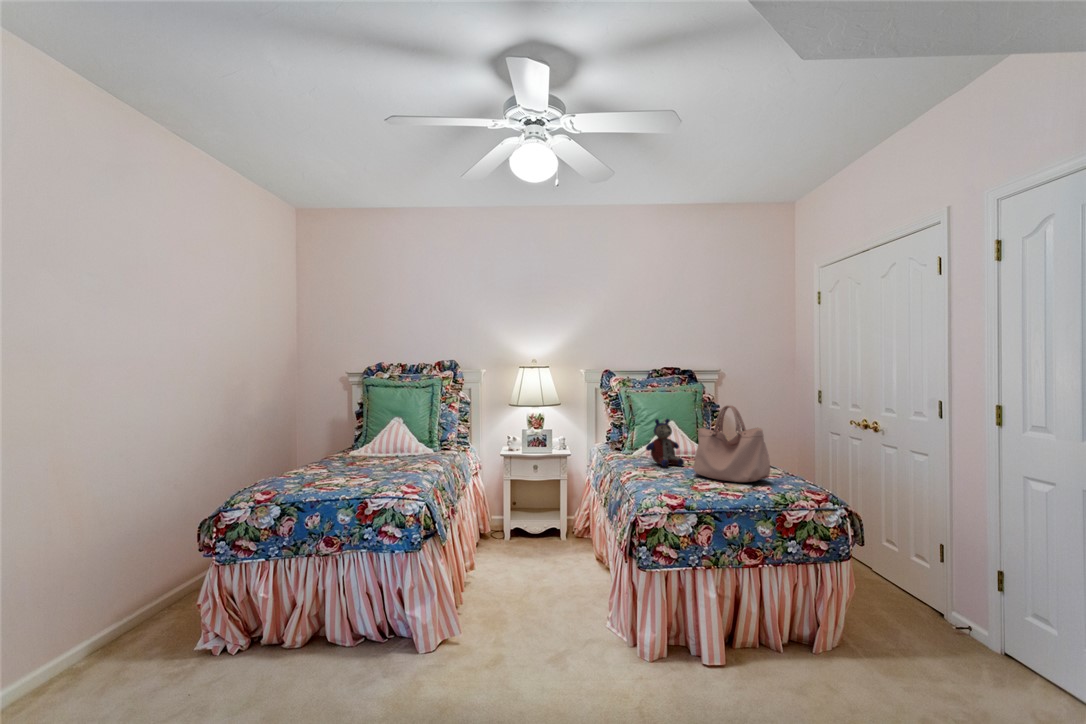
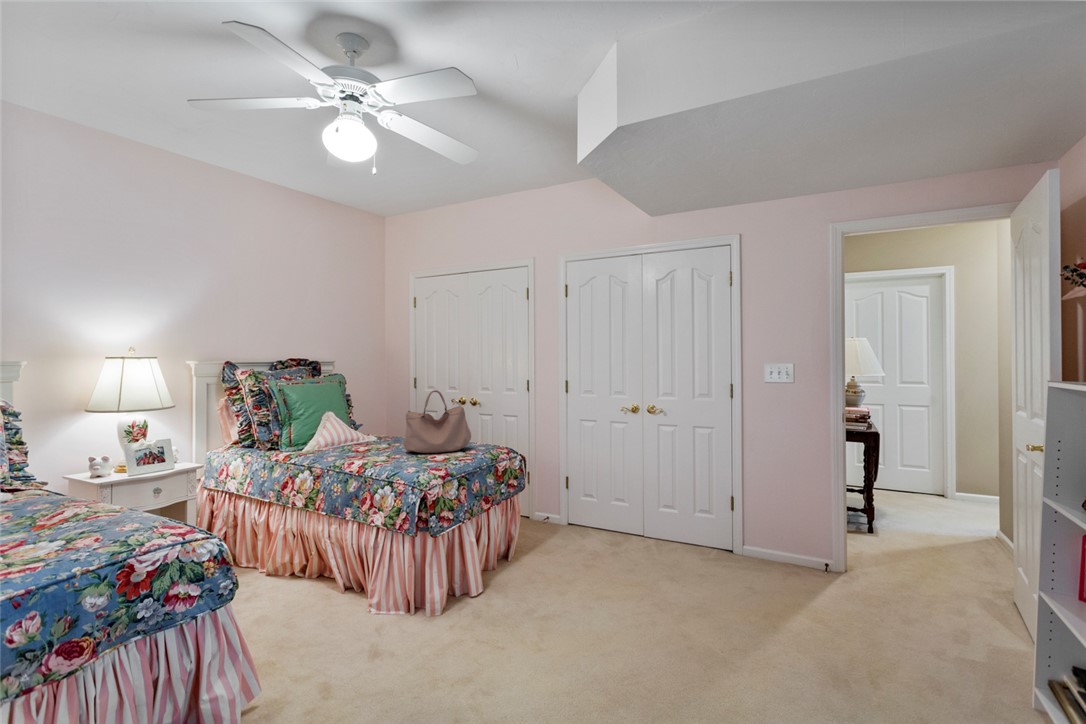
stuffed bear: present [646,419,684,467] -> none [344,408,379,453]

